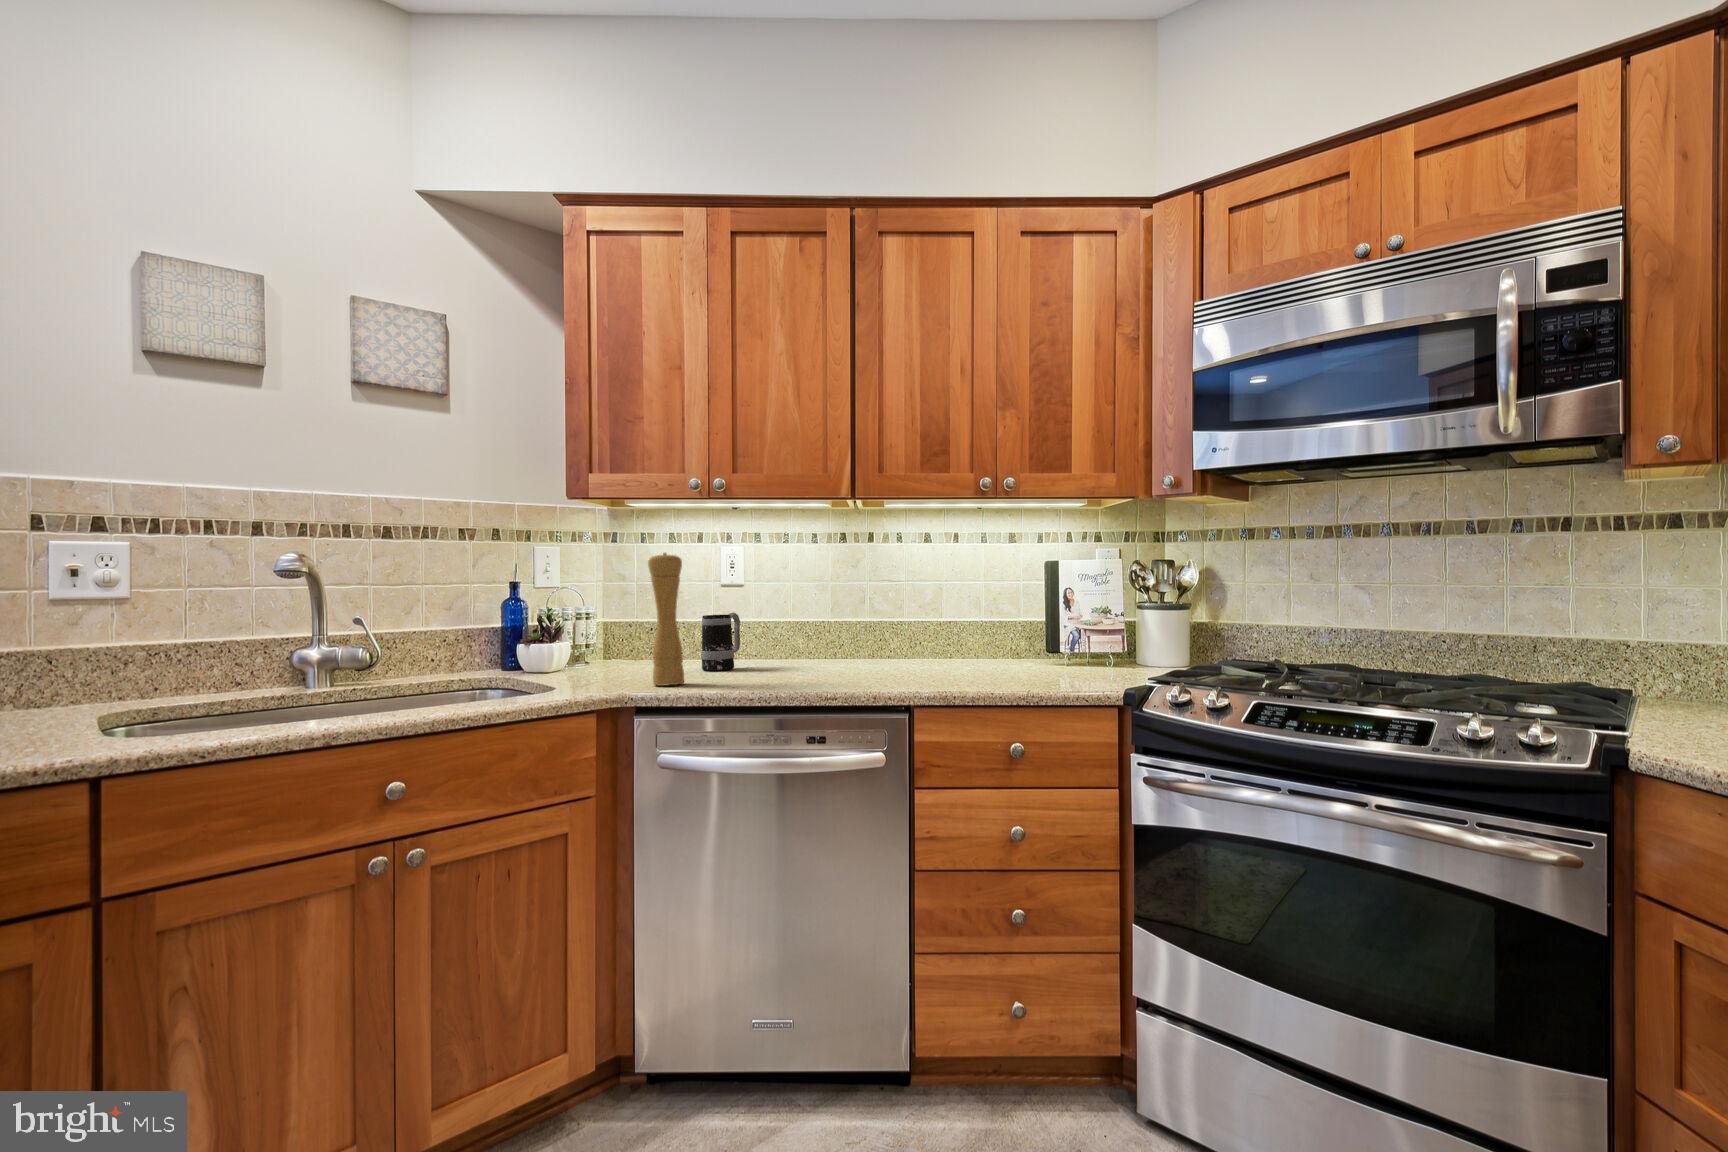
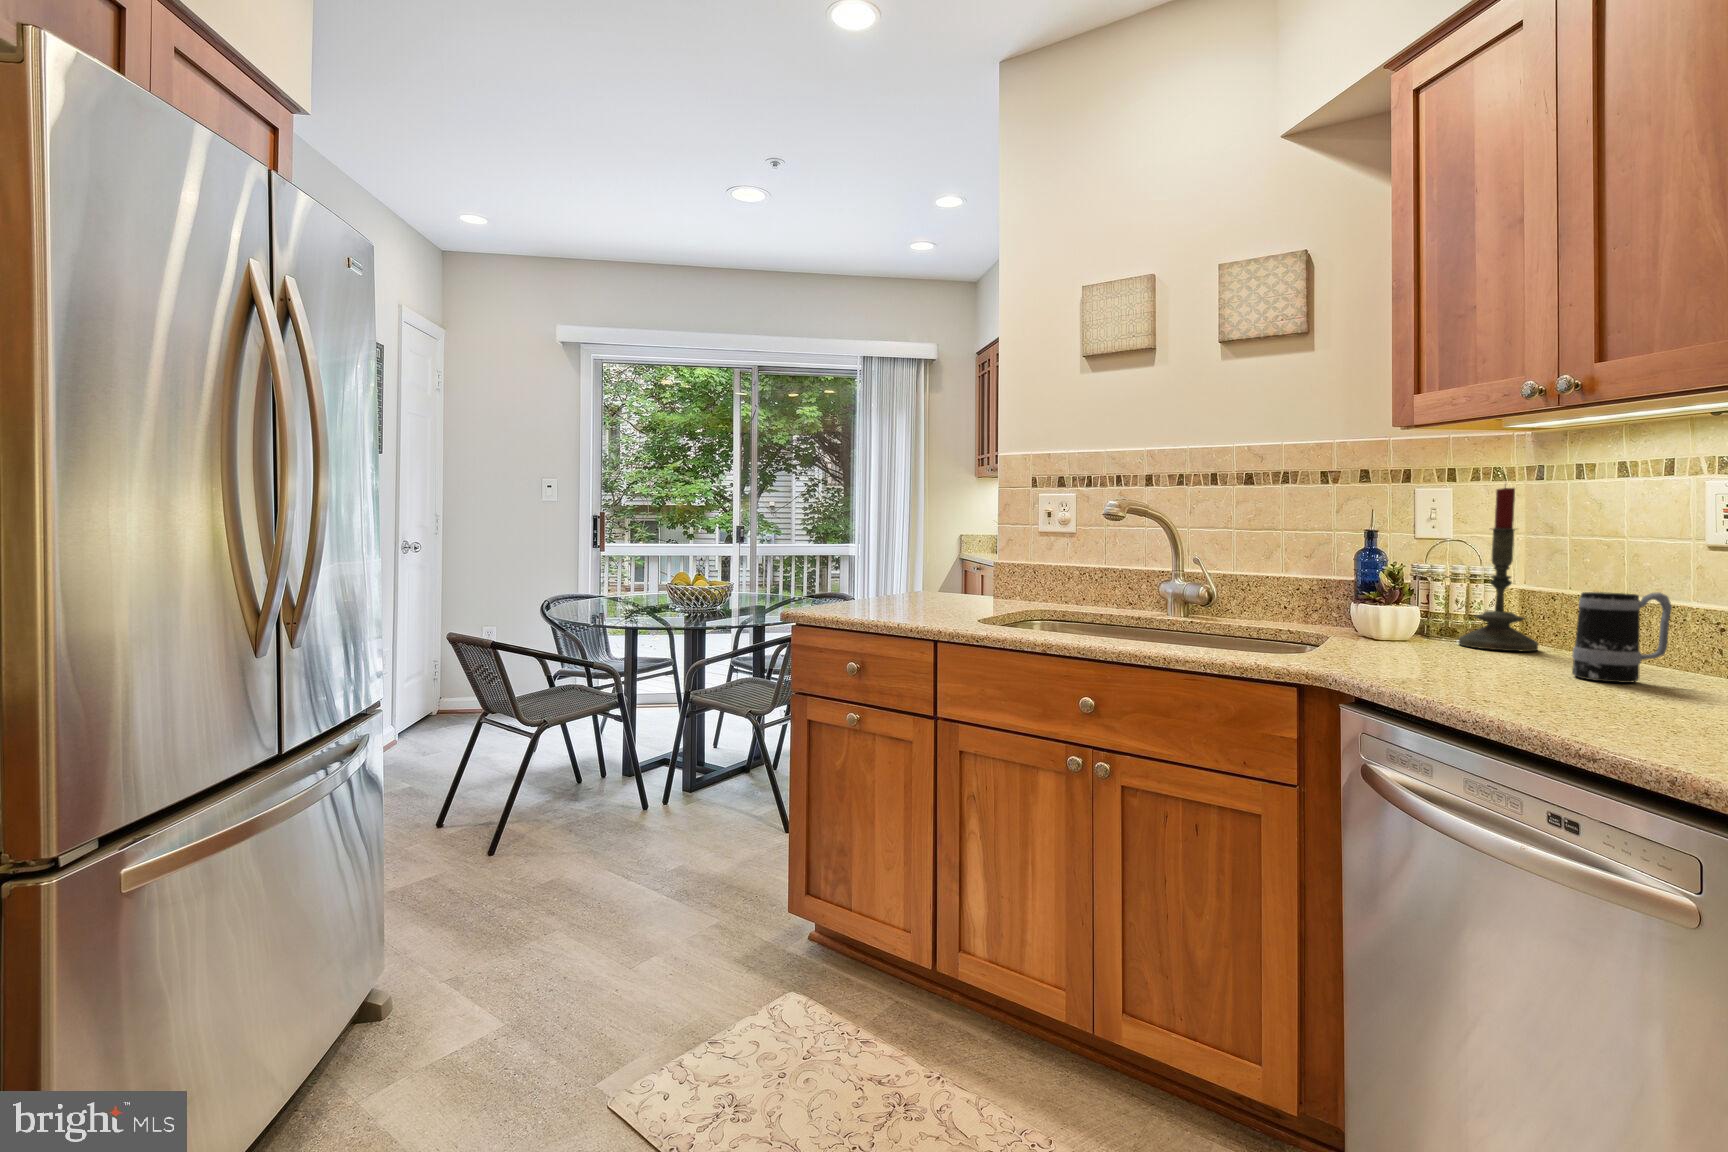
candle: none [585,545,634,667] -> present [1459,487,1538,651]
pepper mill: present [648,553,684,686] -> none [1402,498,1462,678]

